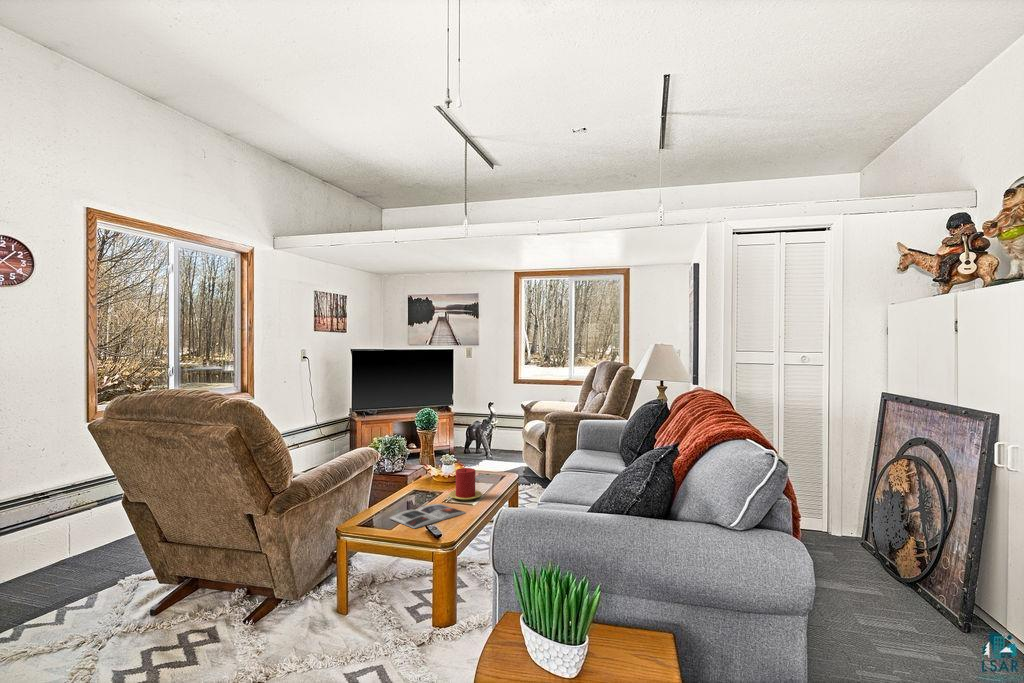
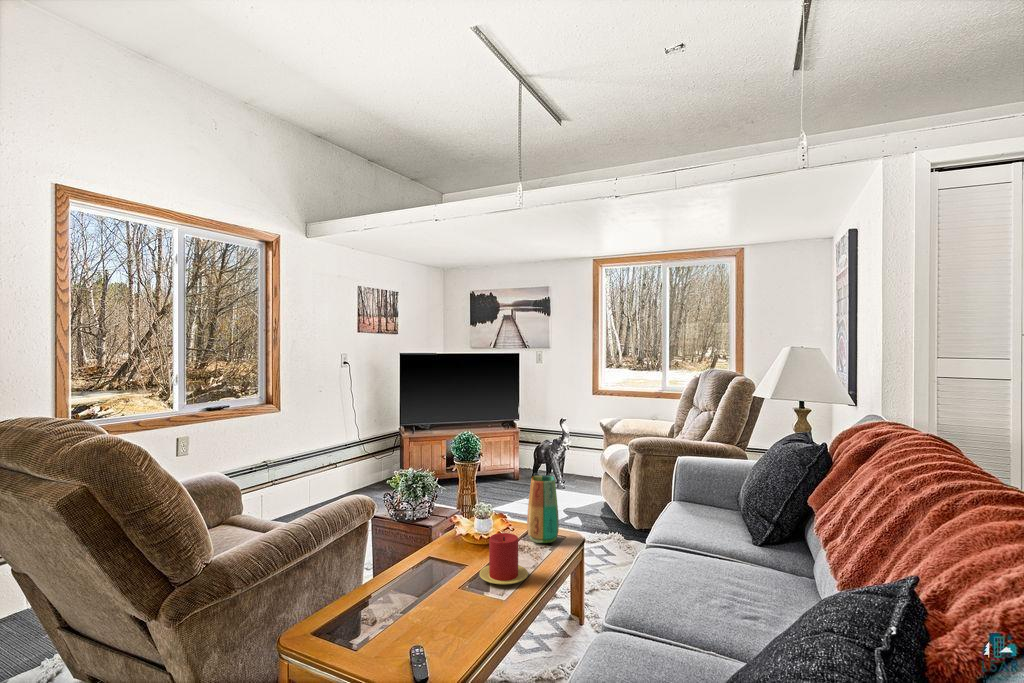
vase: none [476,433,499,480] -> present [527,475,559,543]
magazine: present [390,504,465,528] -> none [379,590,497,647]

